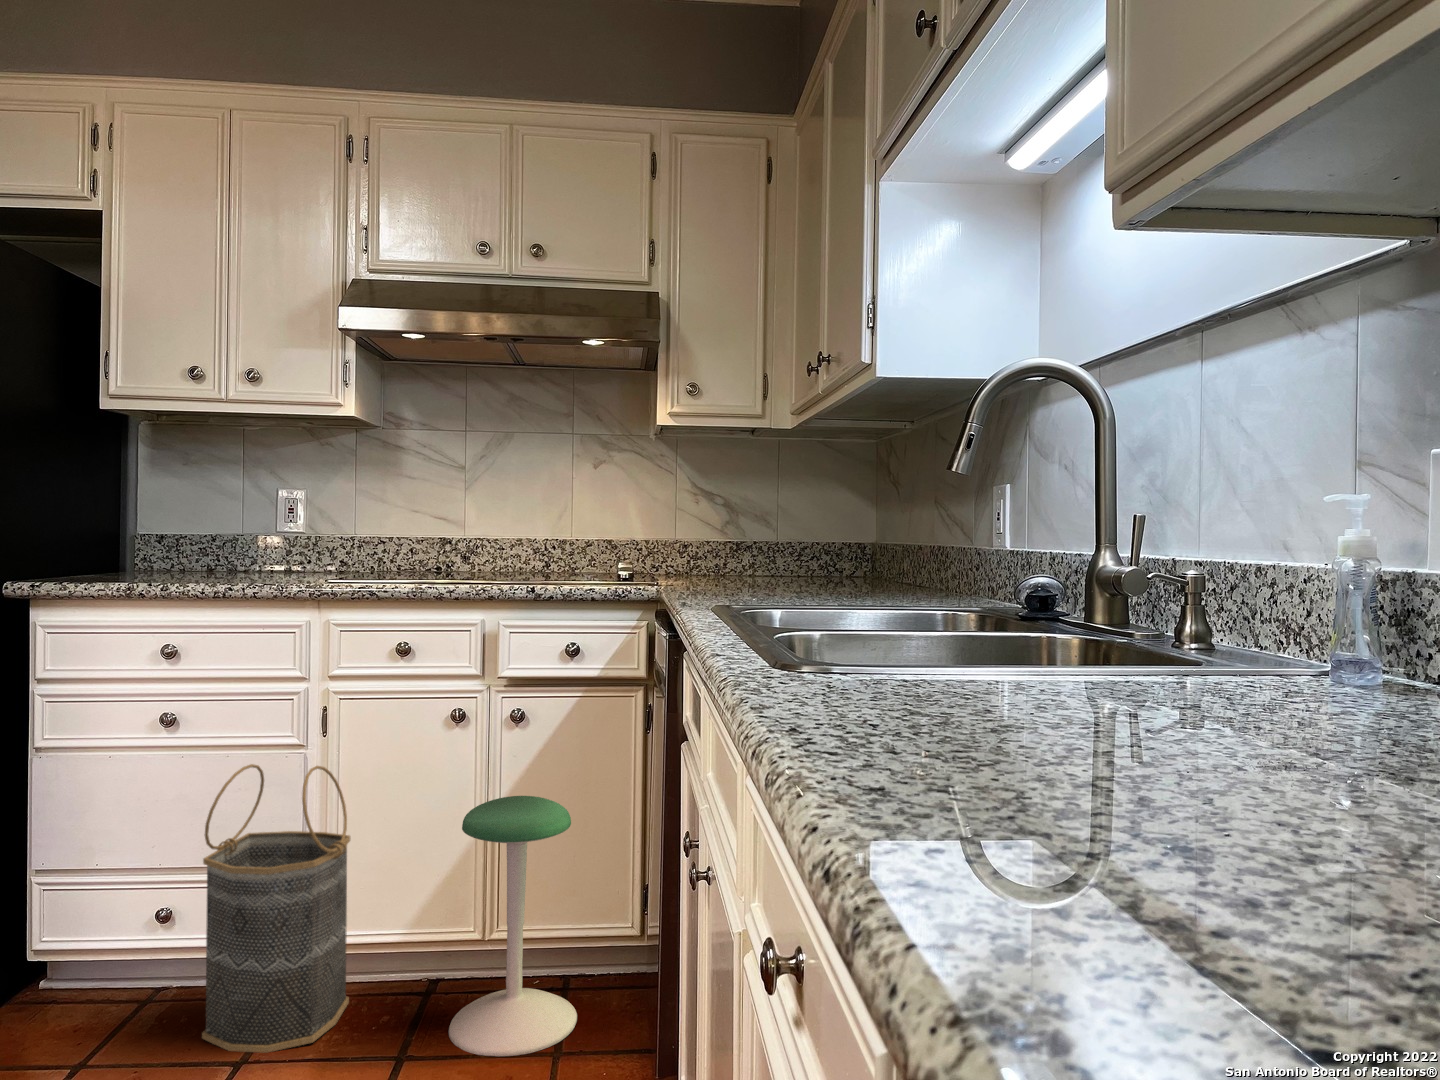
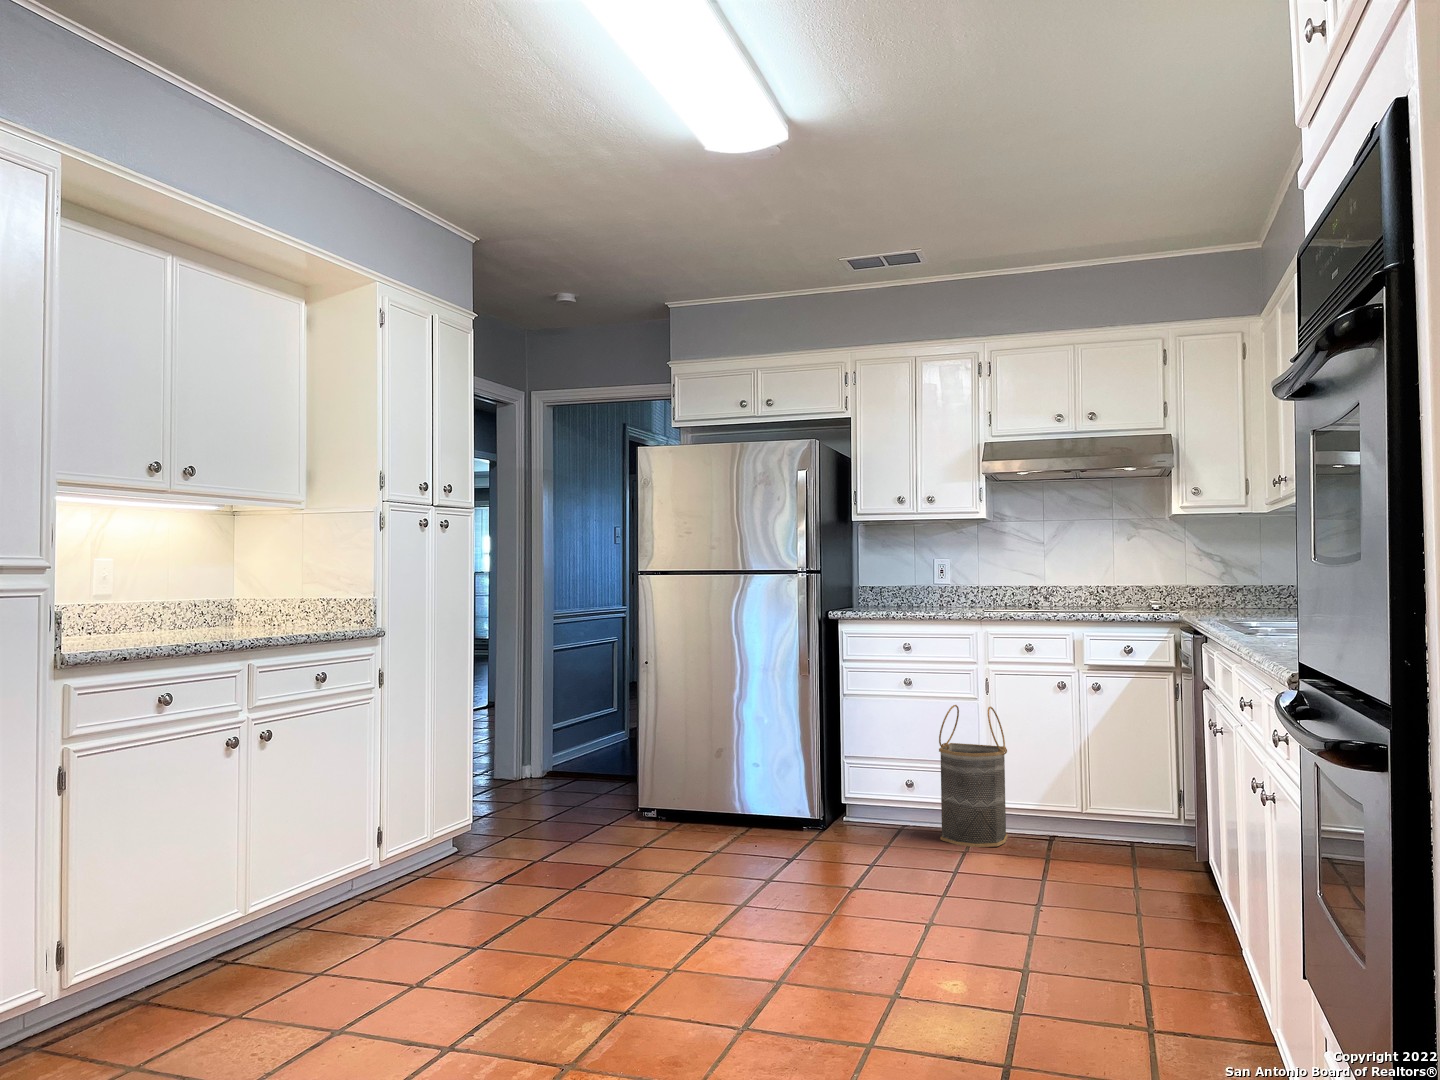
stool: present [449,796,577,1056] -> none [1067,730,1140,862]

